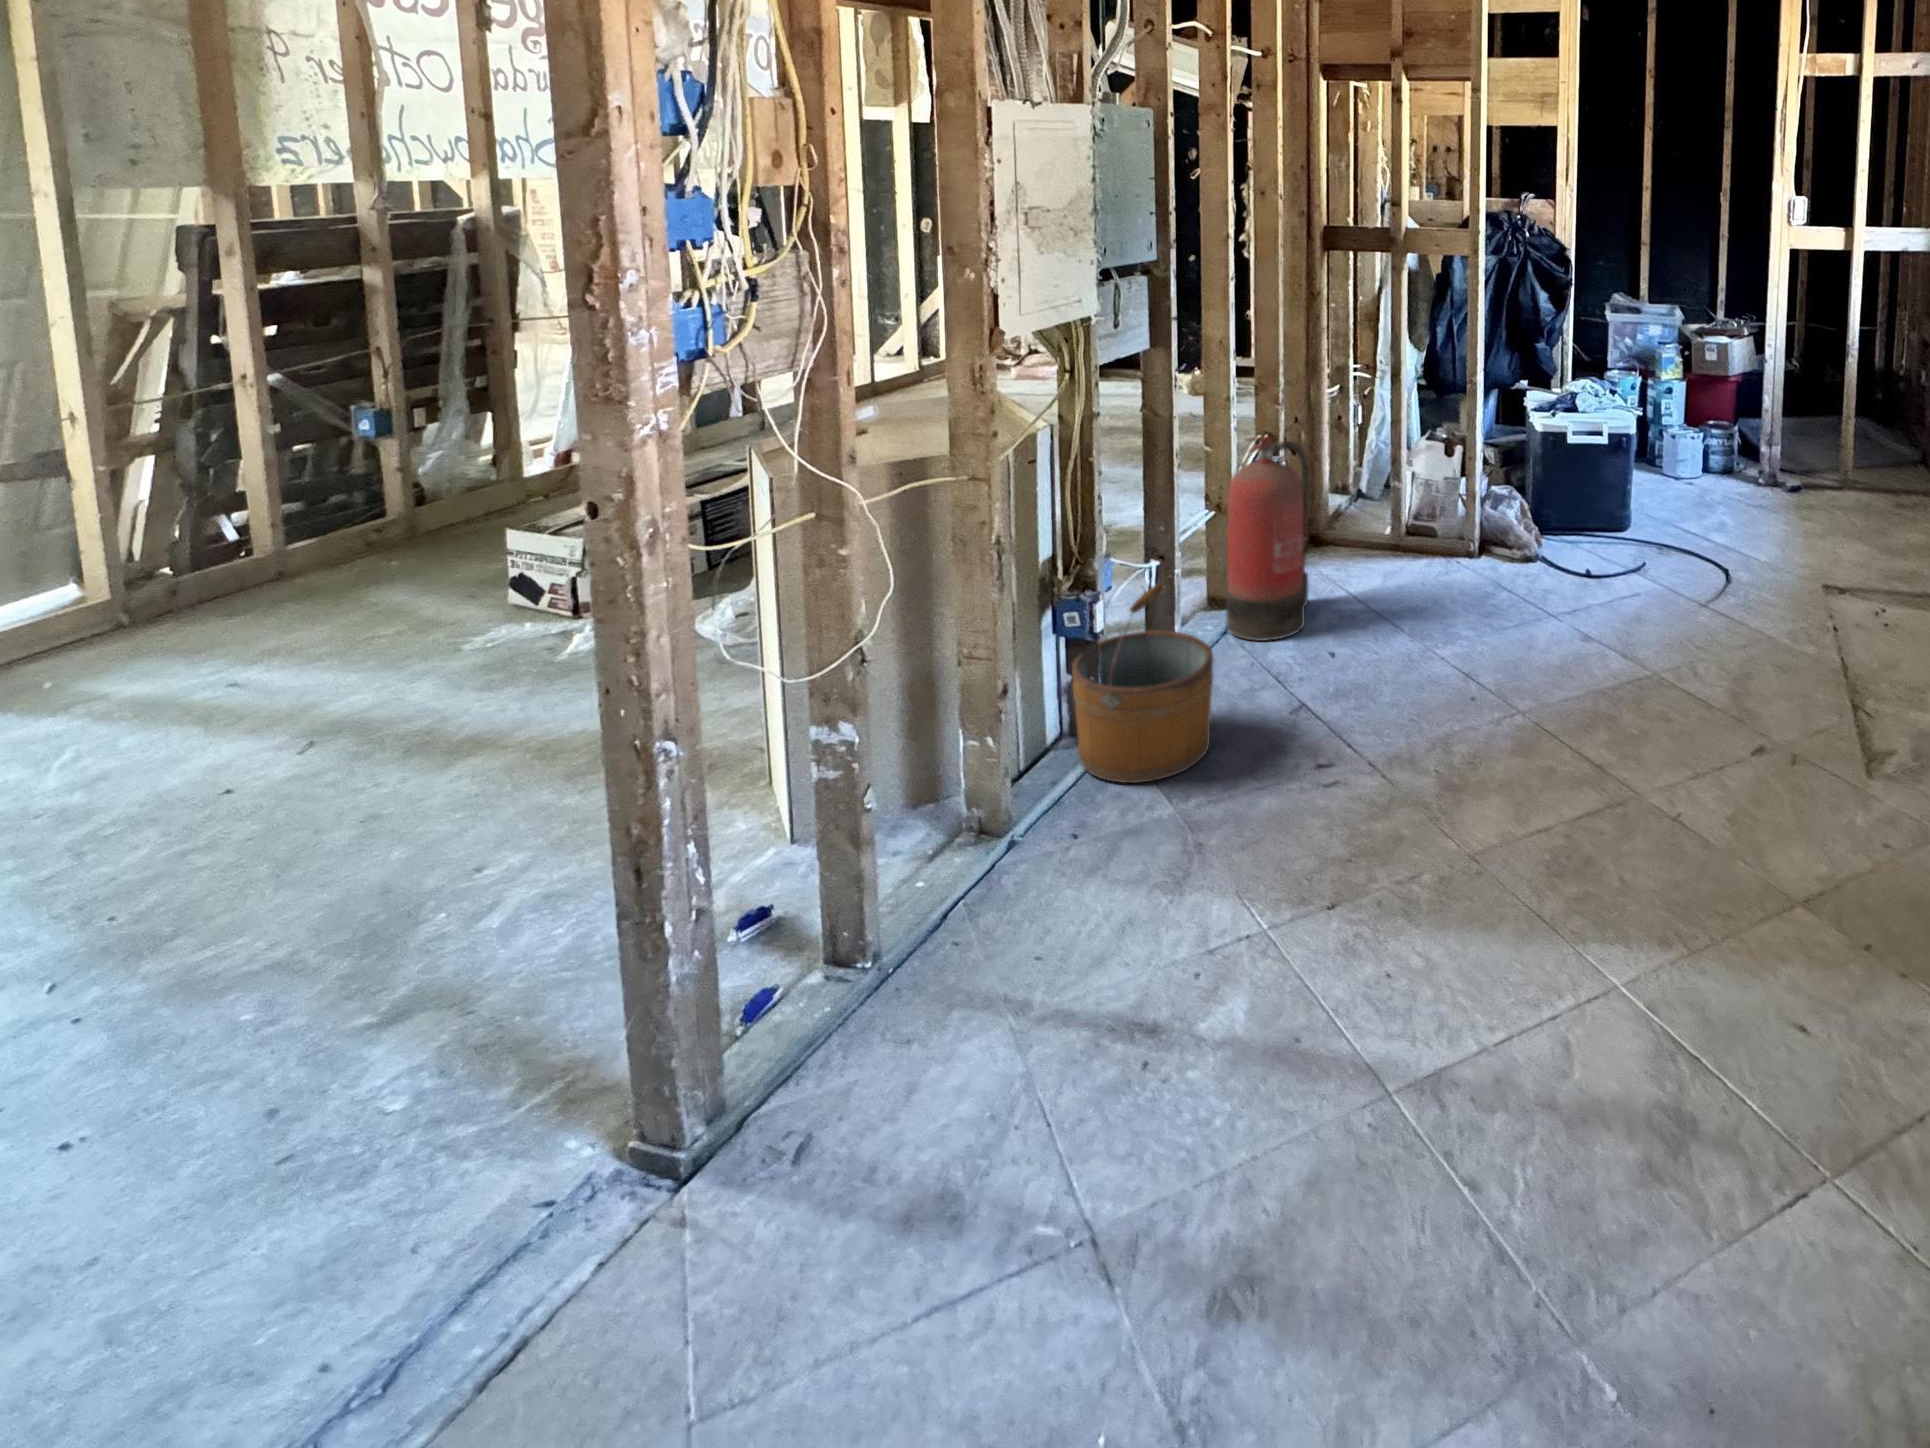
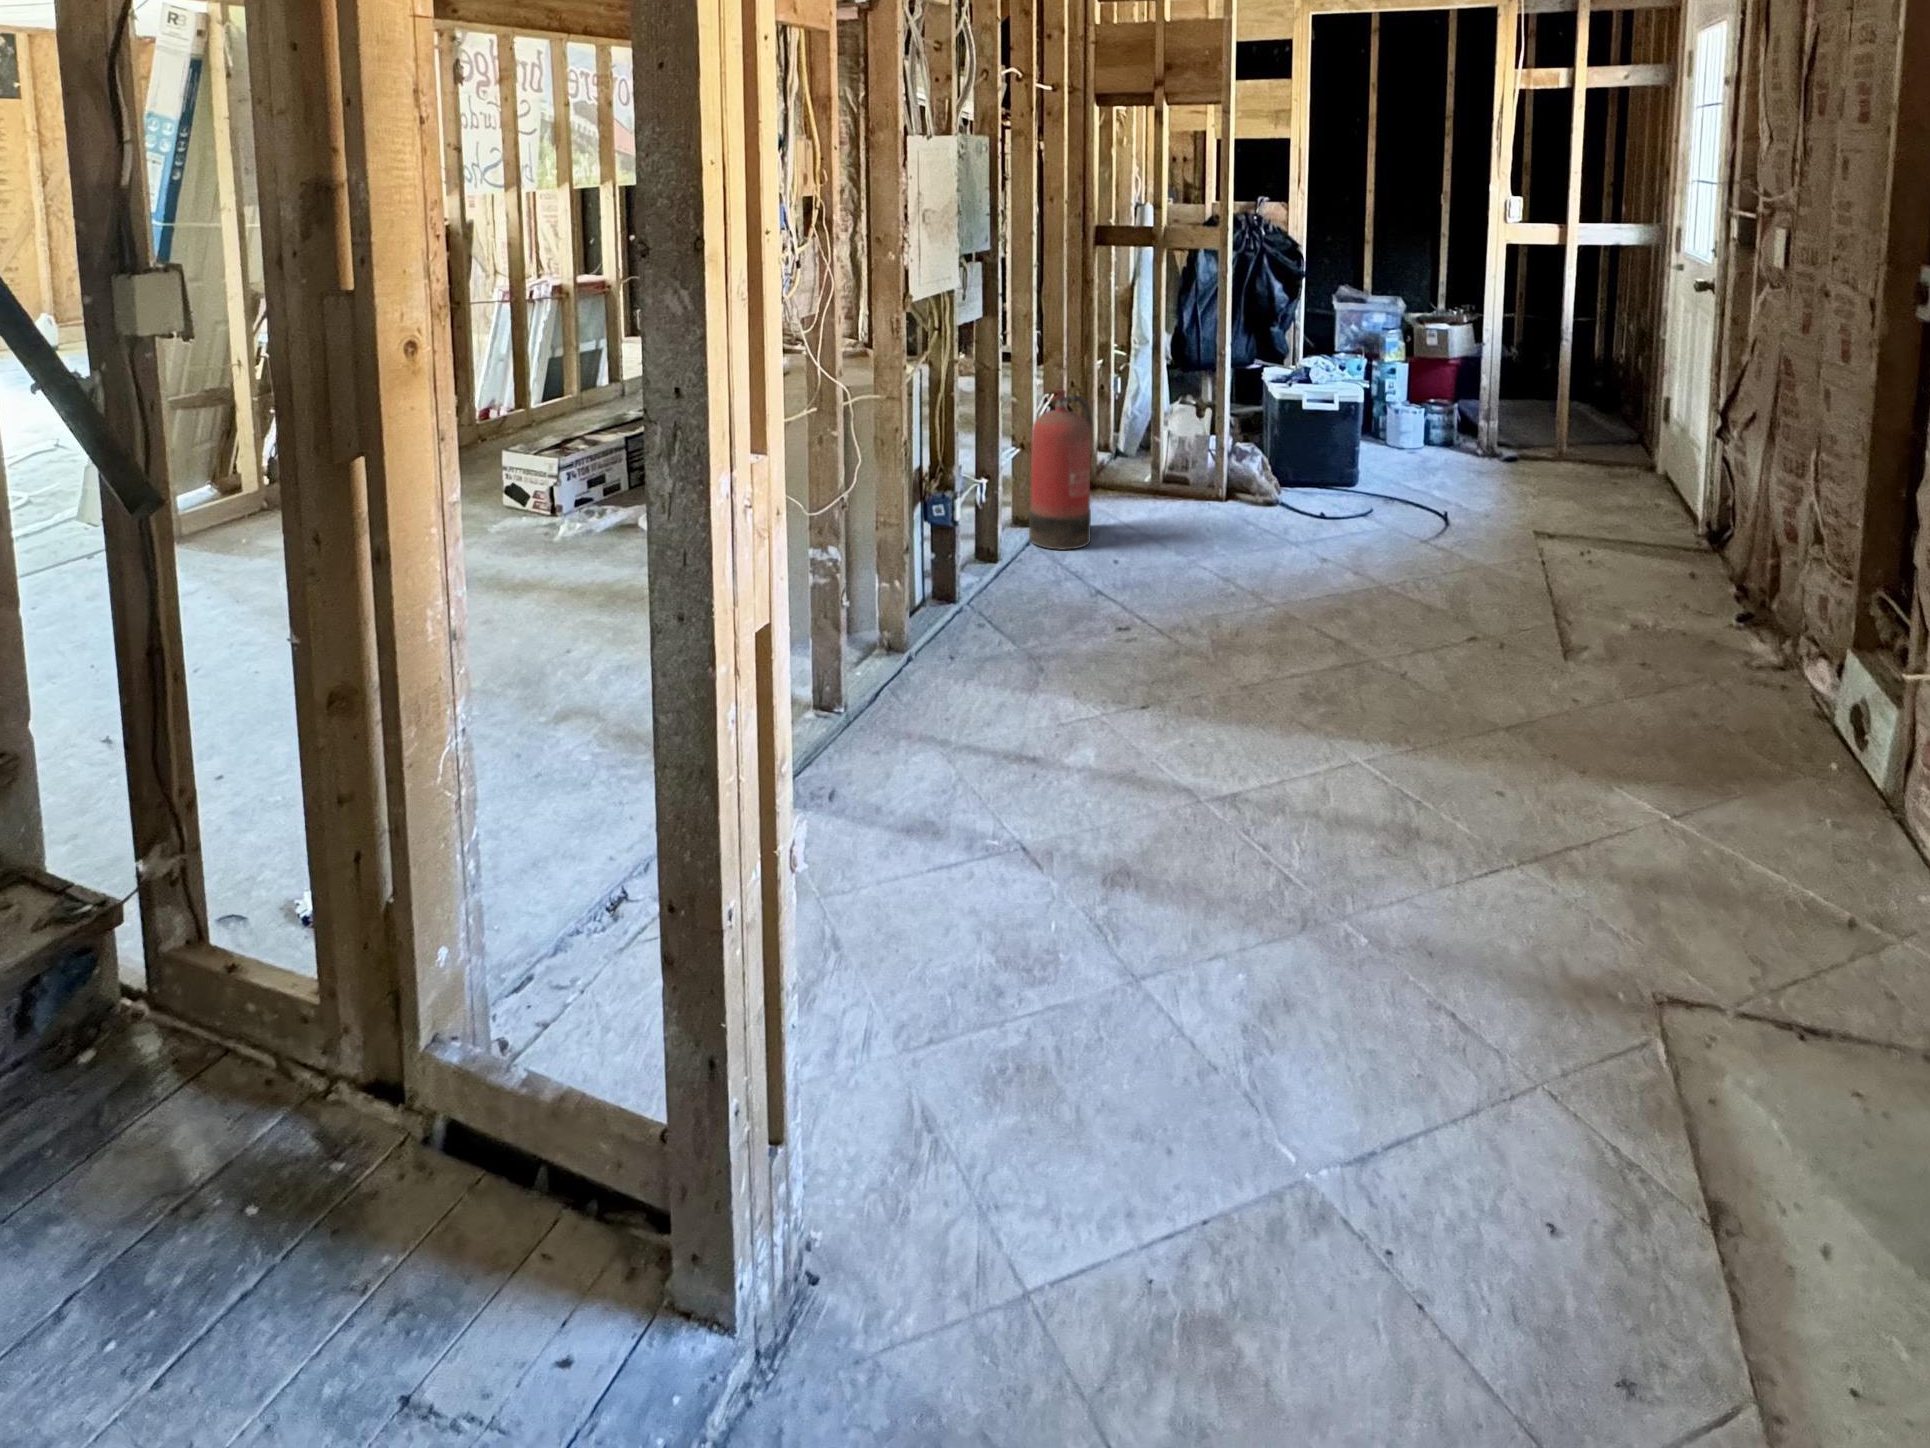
bucket: present [1072,583,1213,783] -> none [941,487,1041,627]

